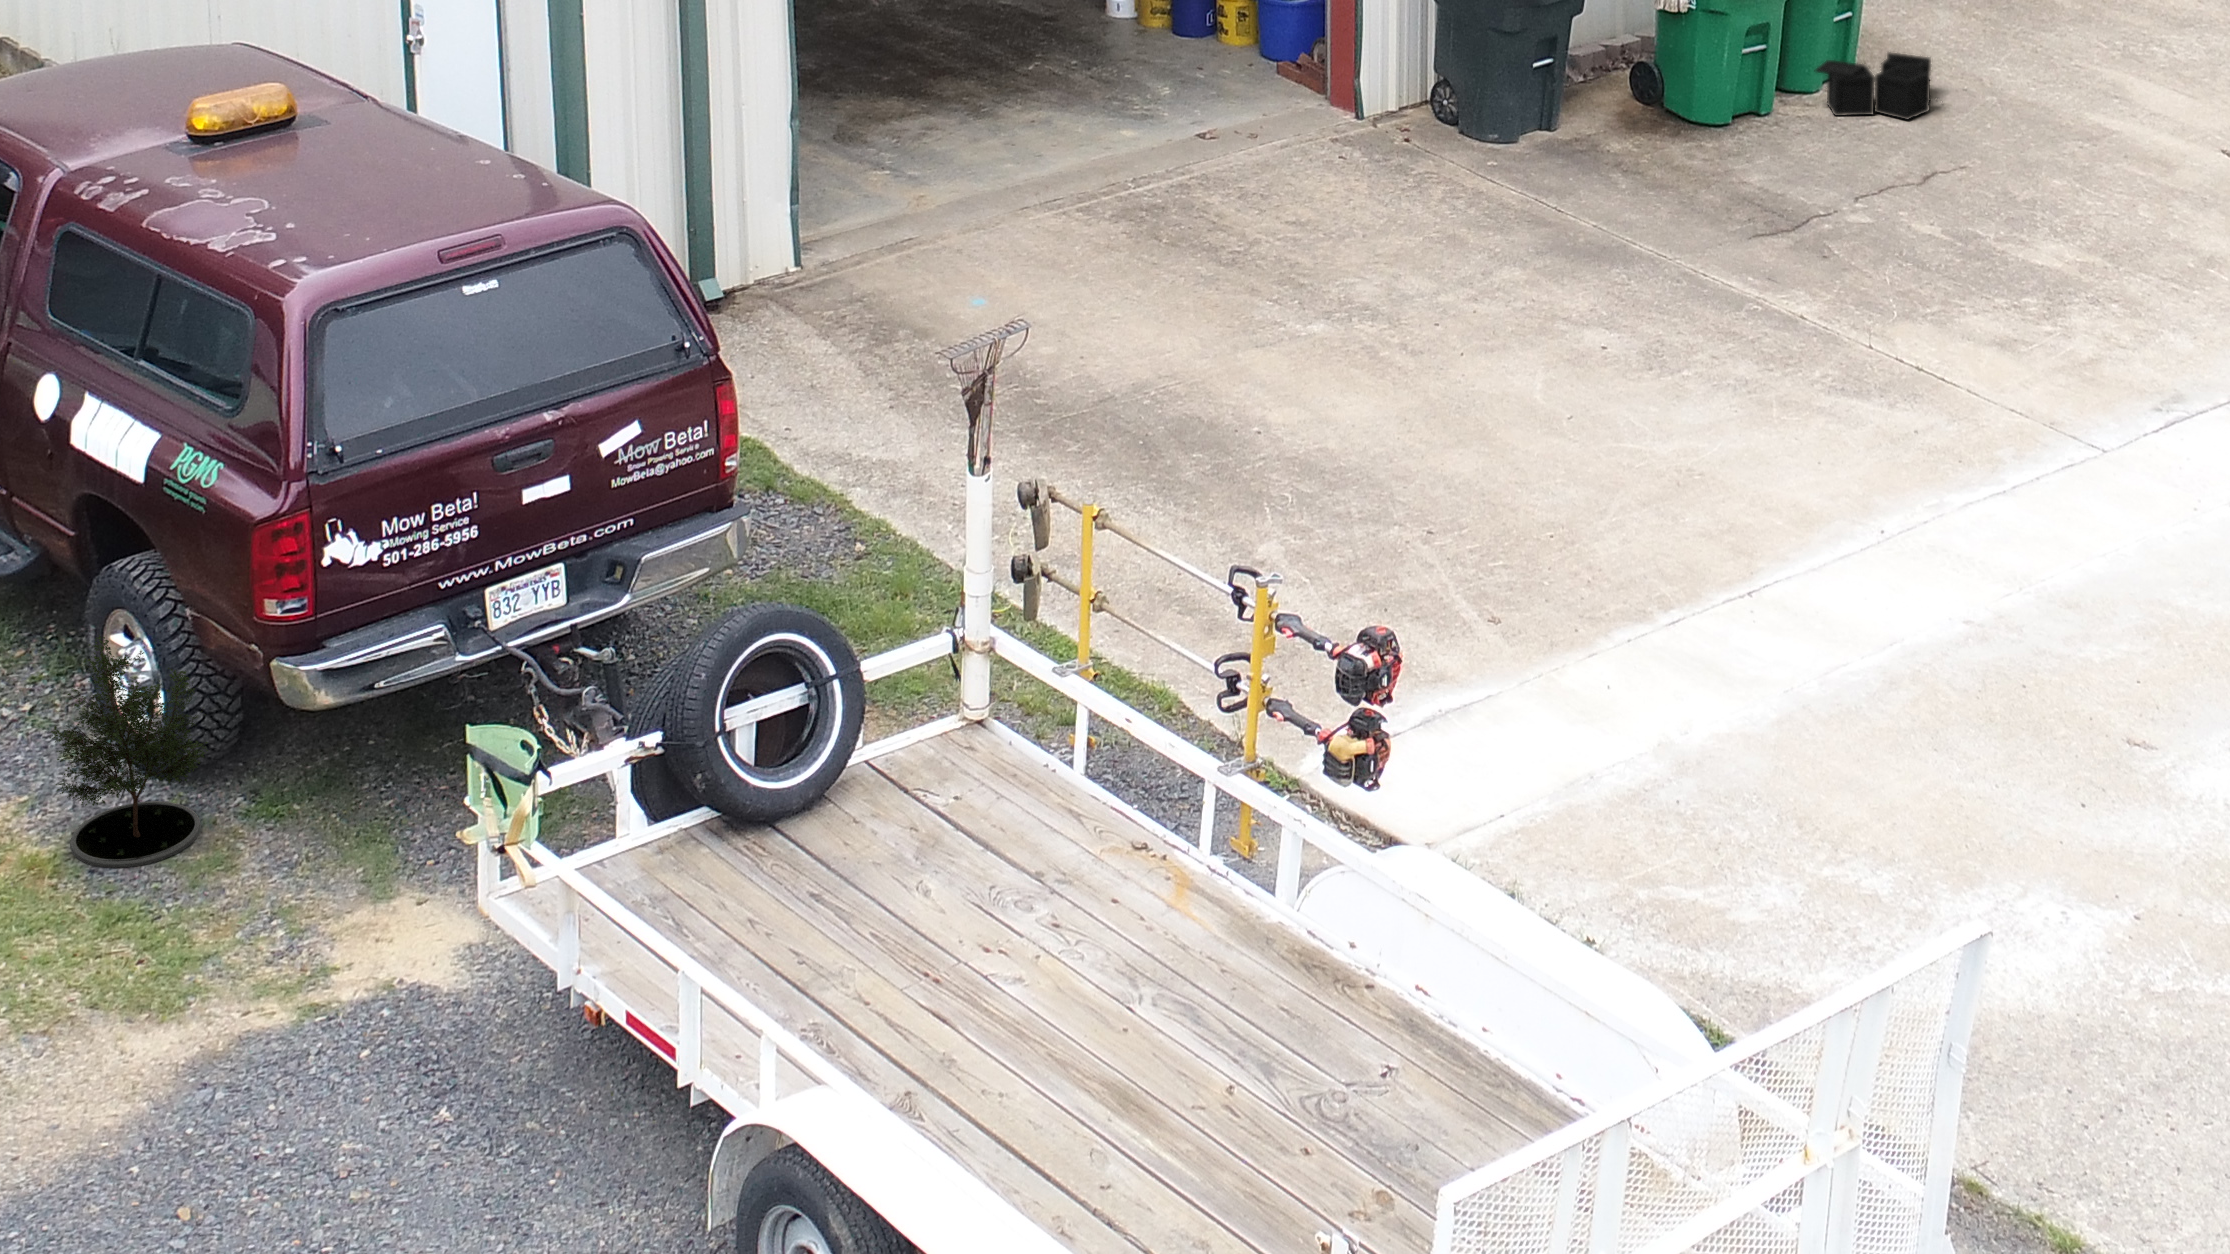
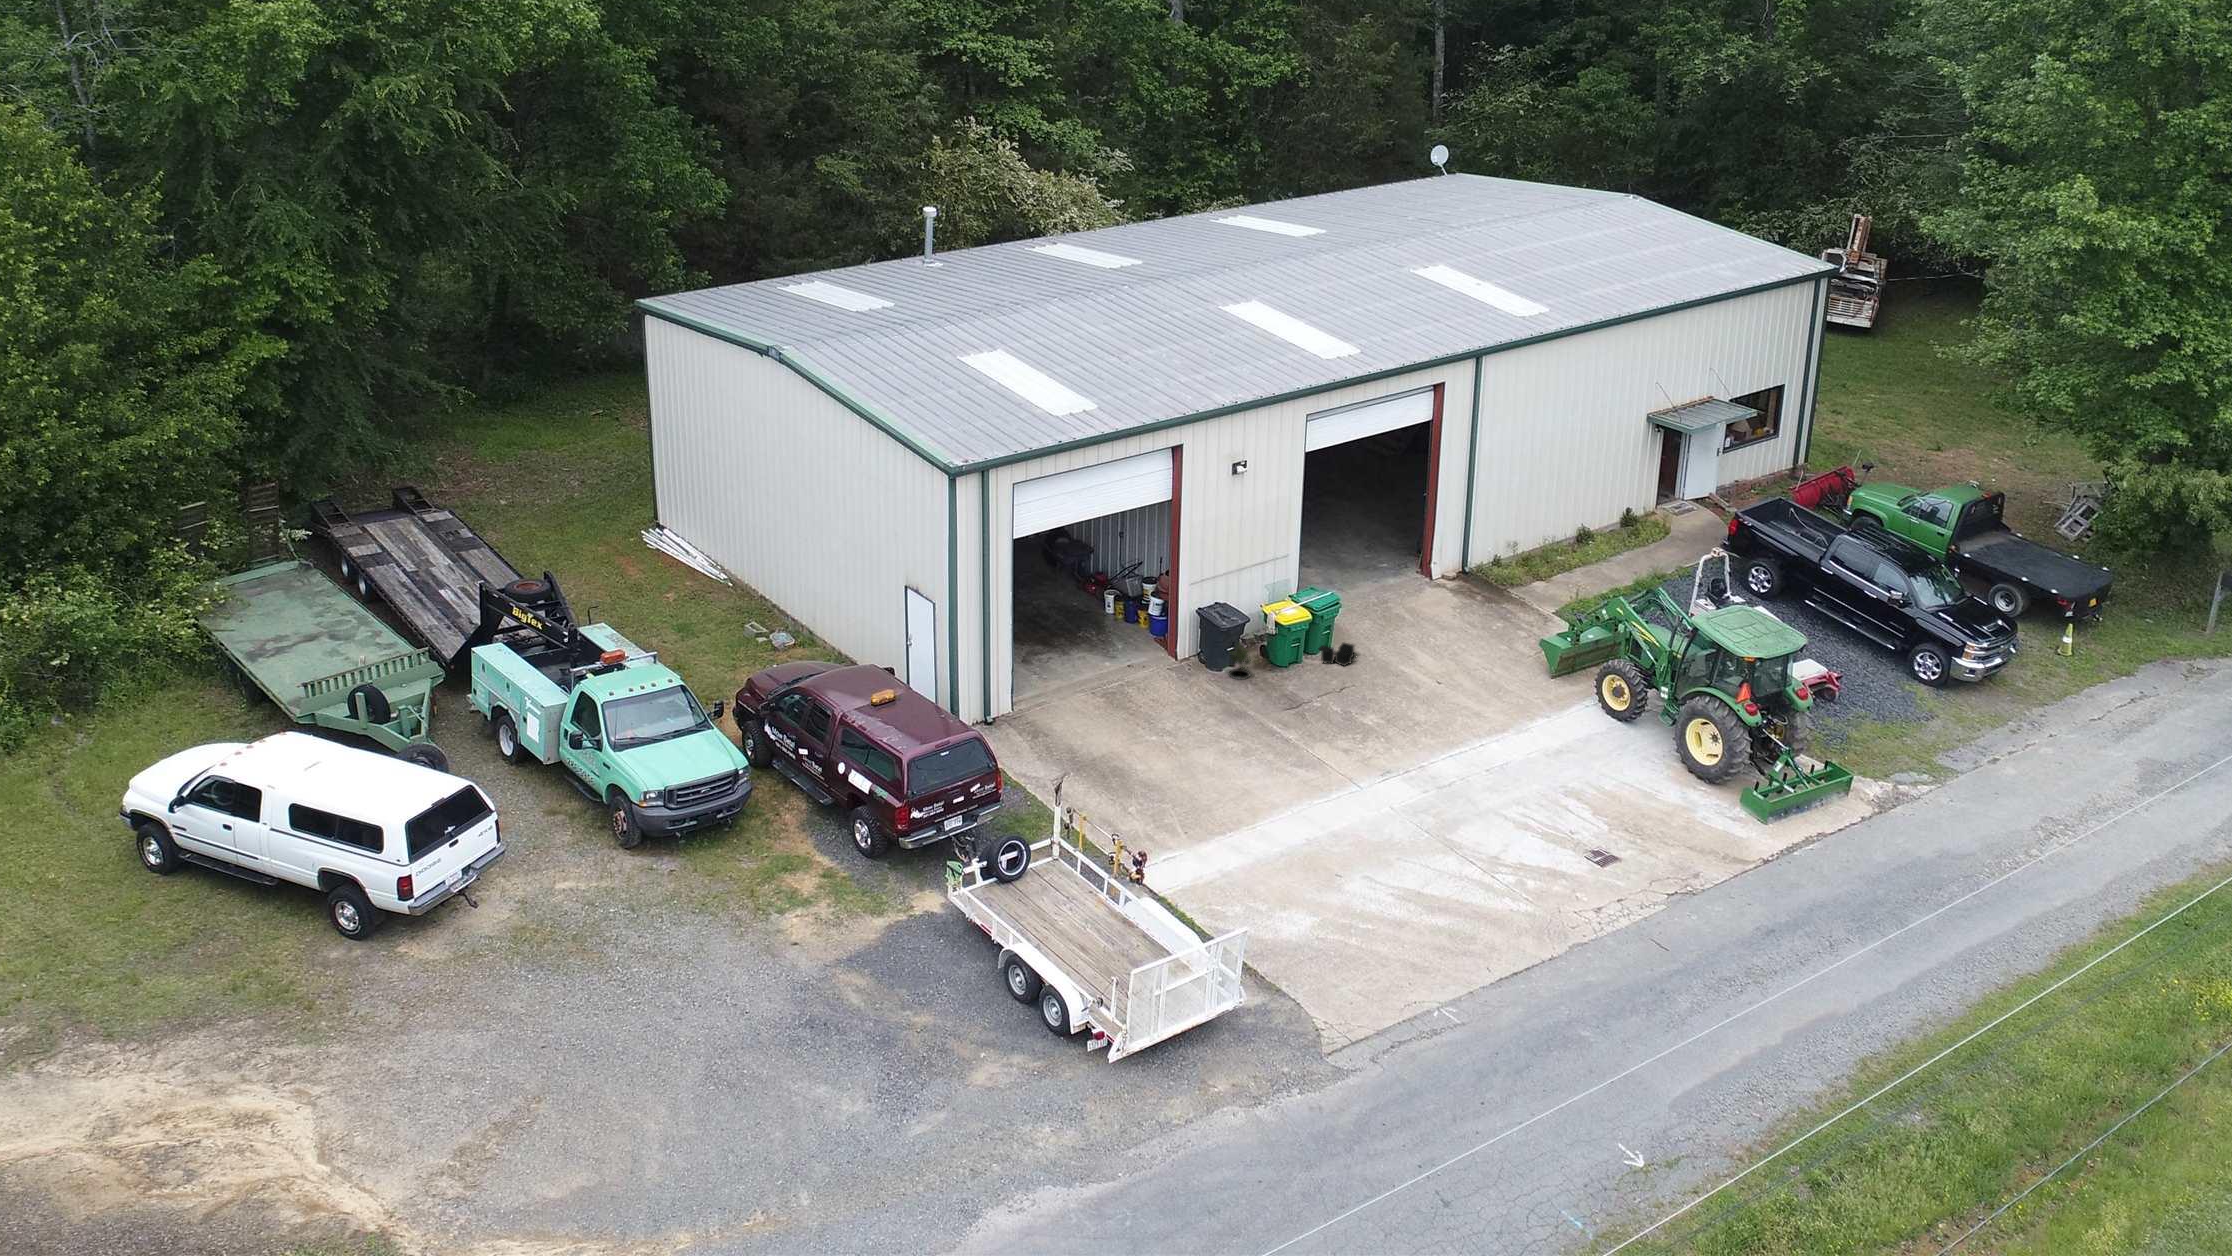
potted tree: present [50,635,208,868] -> present [1229,642,1251,679]

